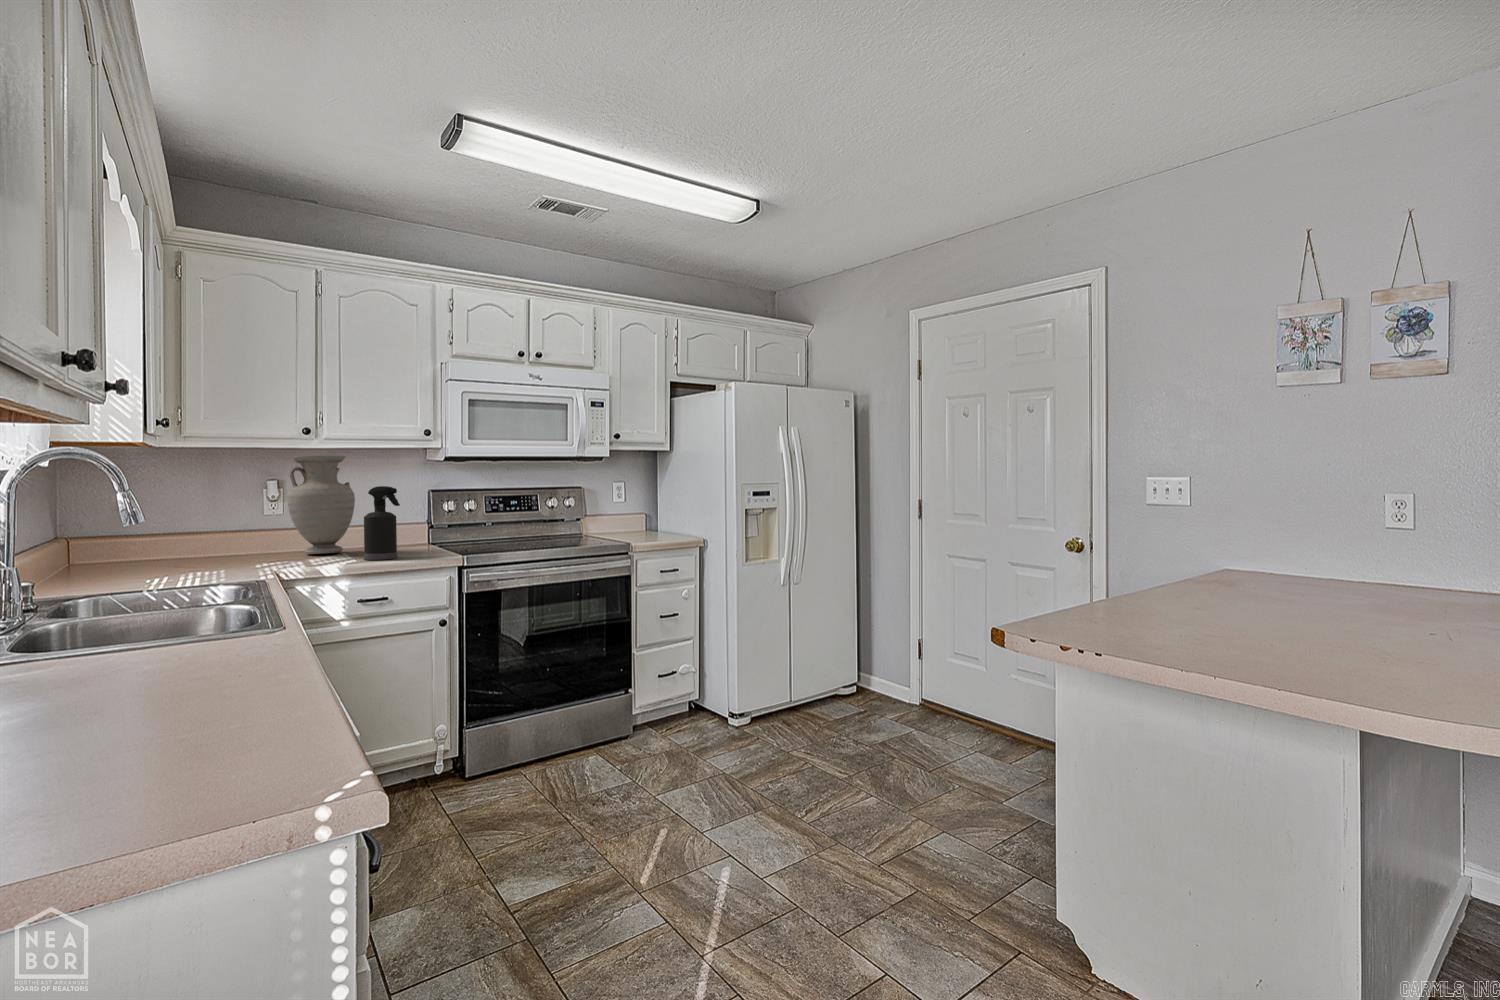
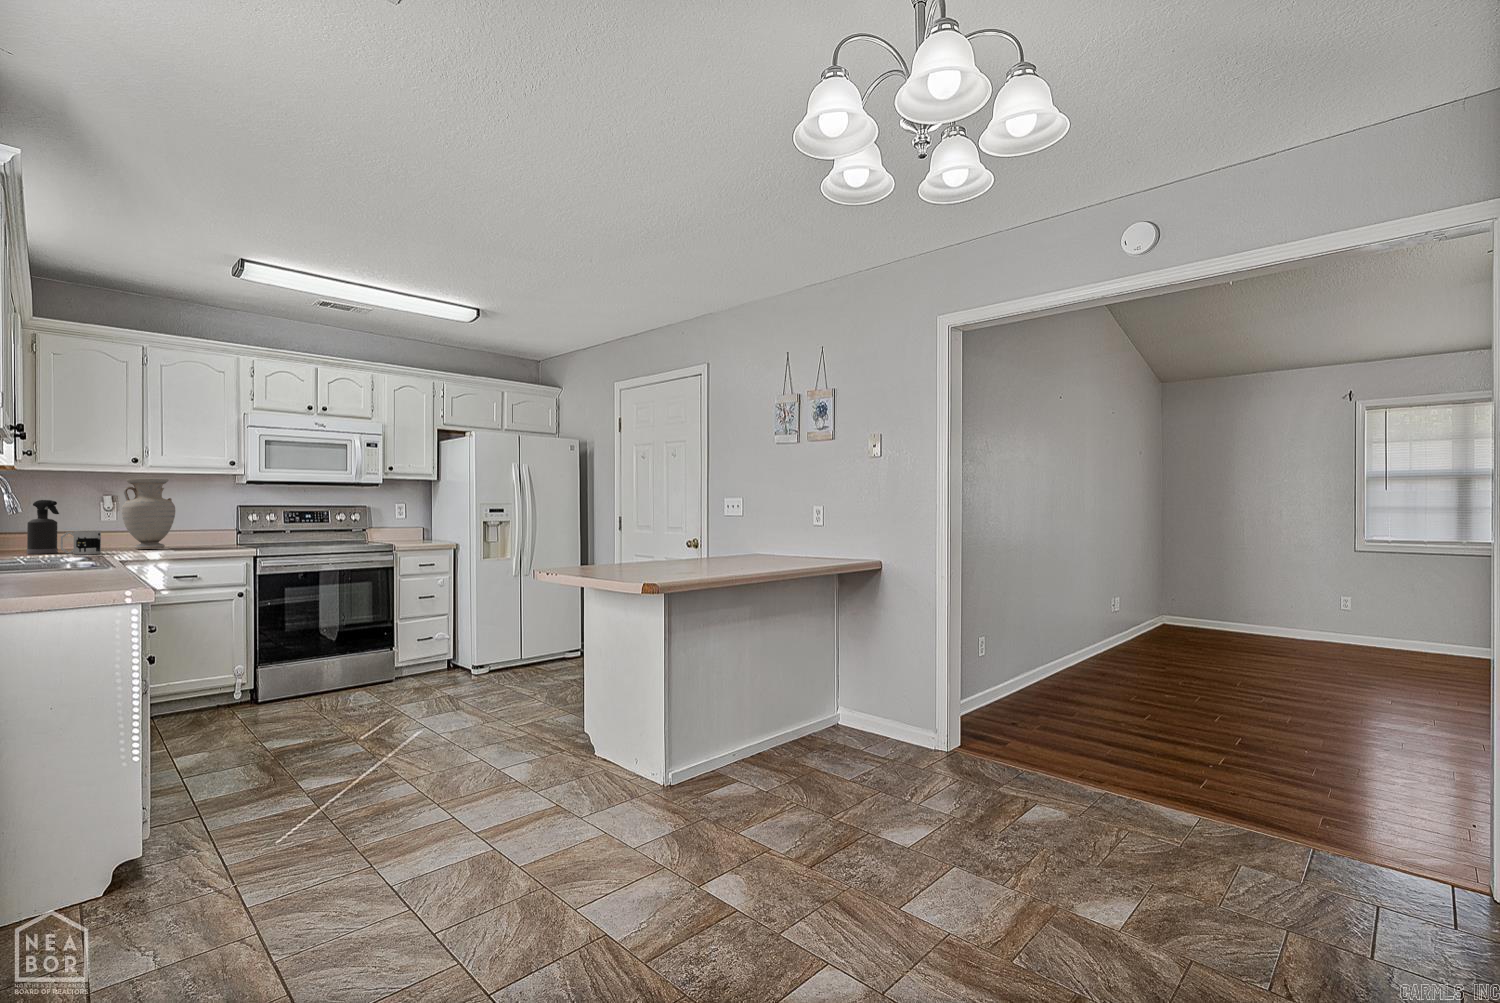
spray bottle: present [364,486,400,560] -> present [27,500,59,554]
mug: none [210,532,262,568] -> present [61,531,101,555]

